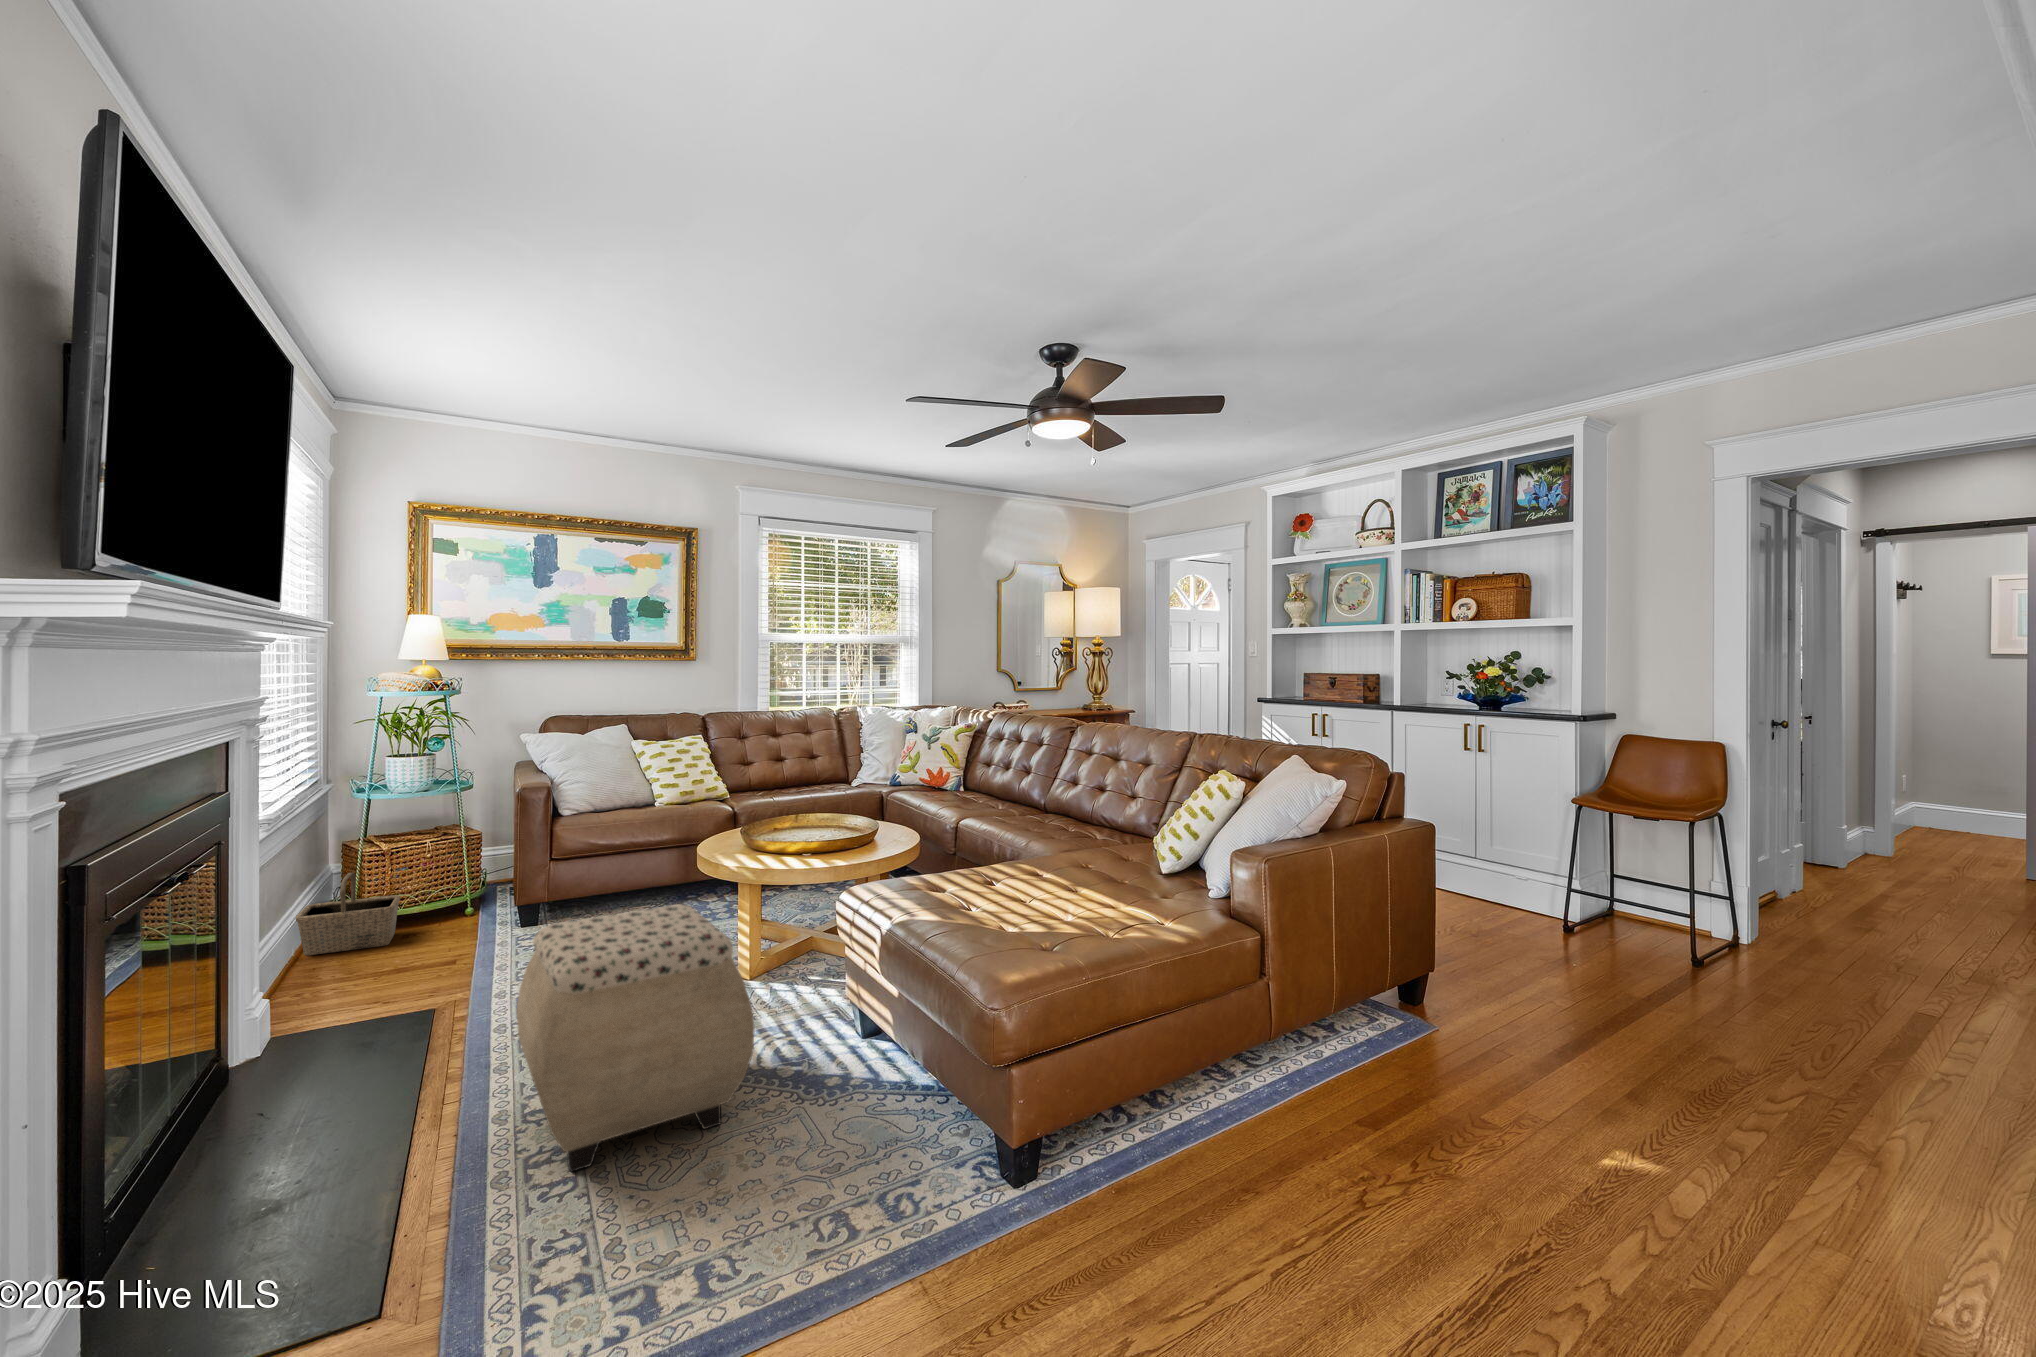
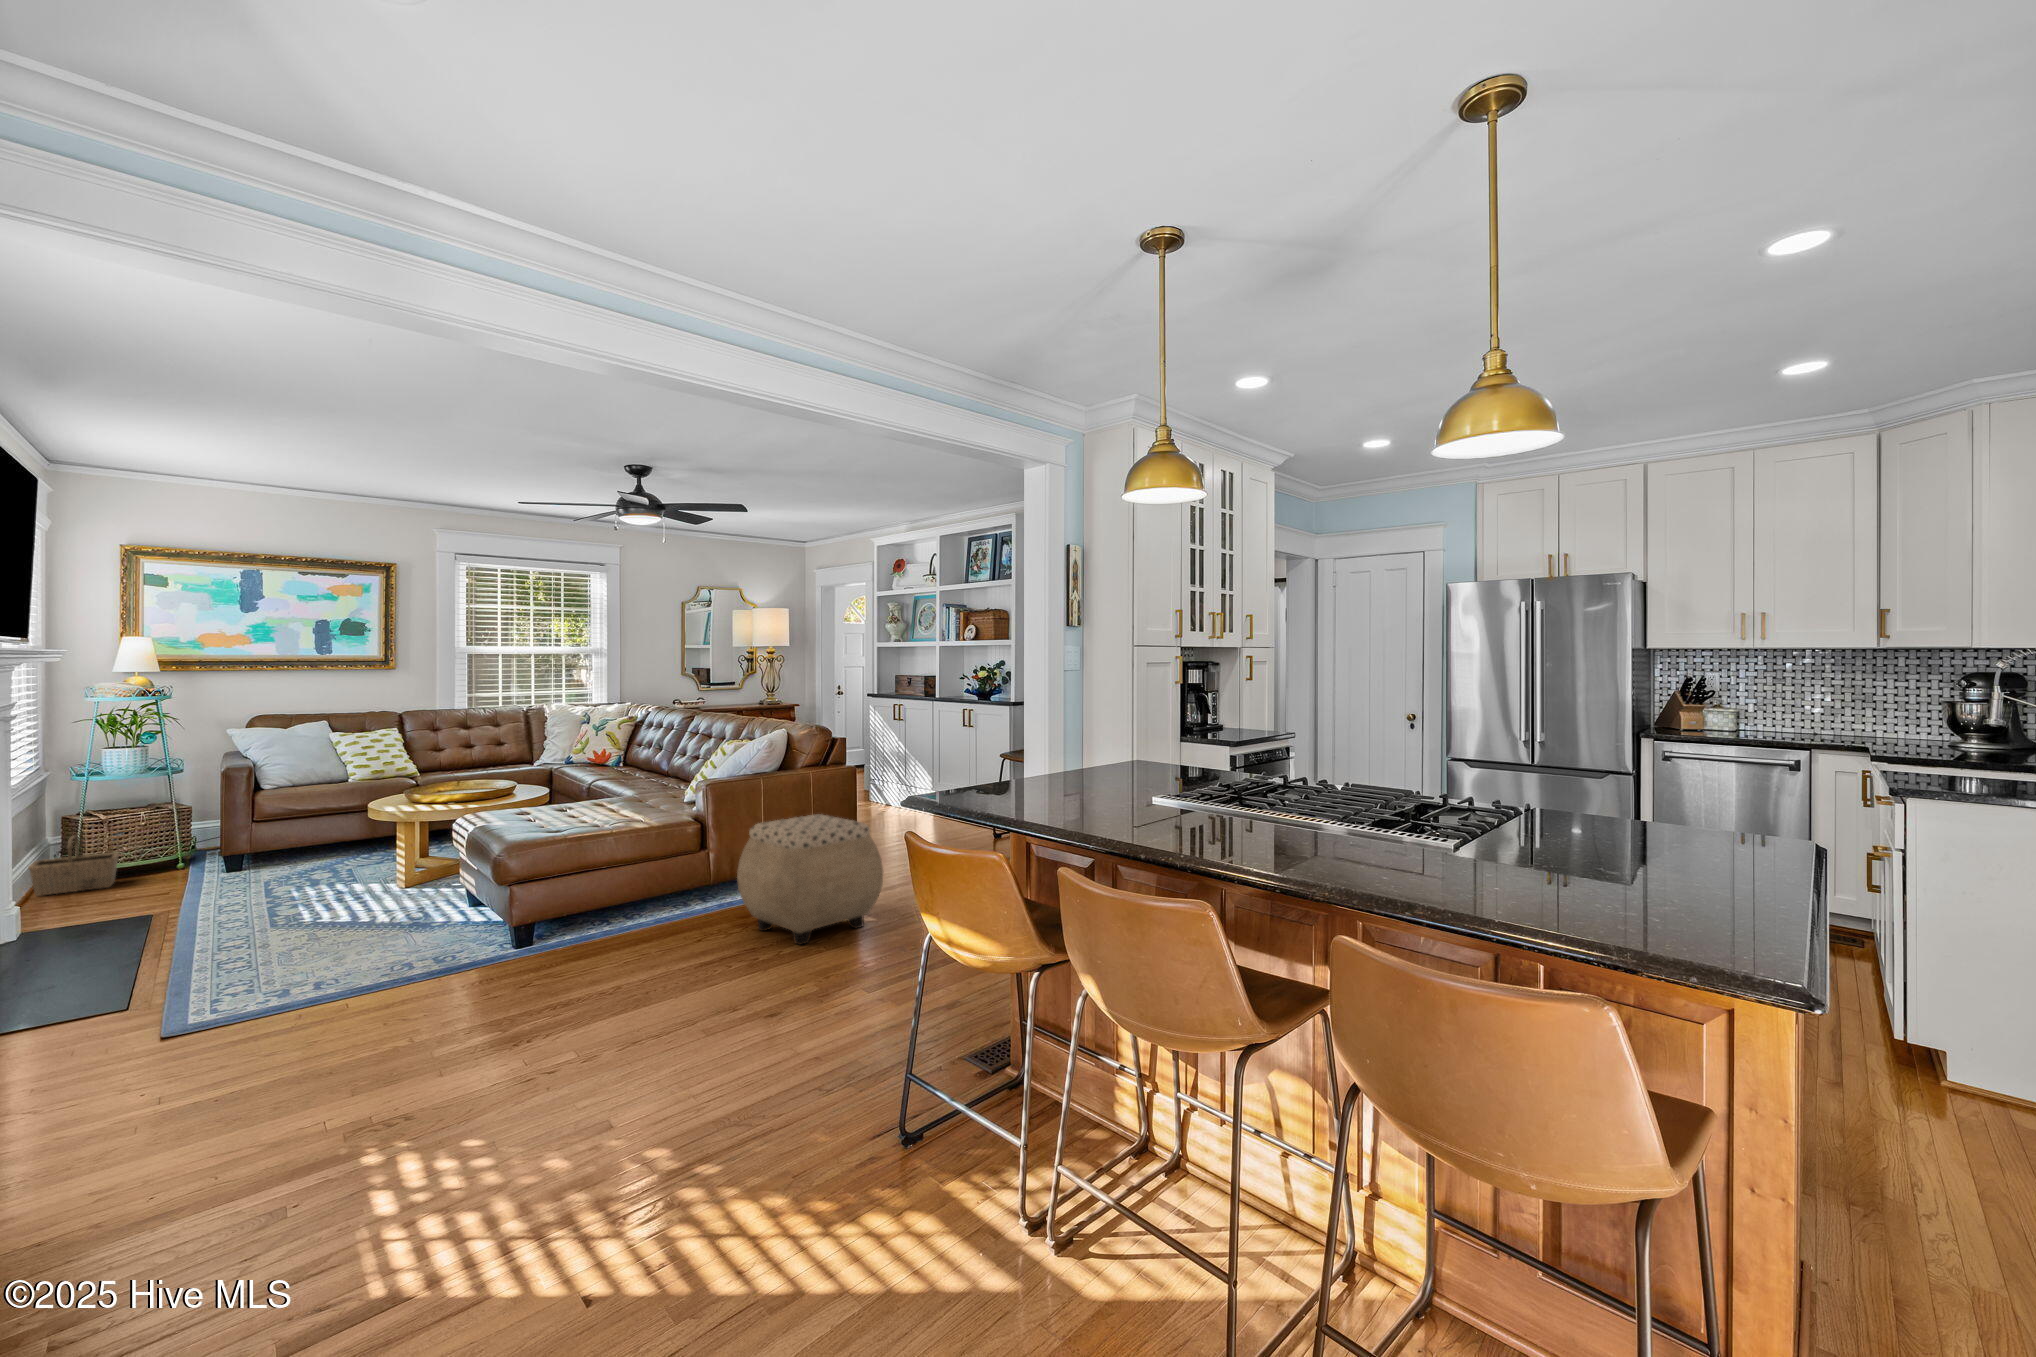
ottoman: present [517,904,755,1172] -> present [737,814,883,945]

